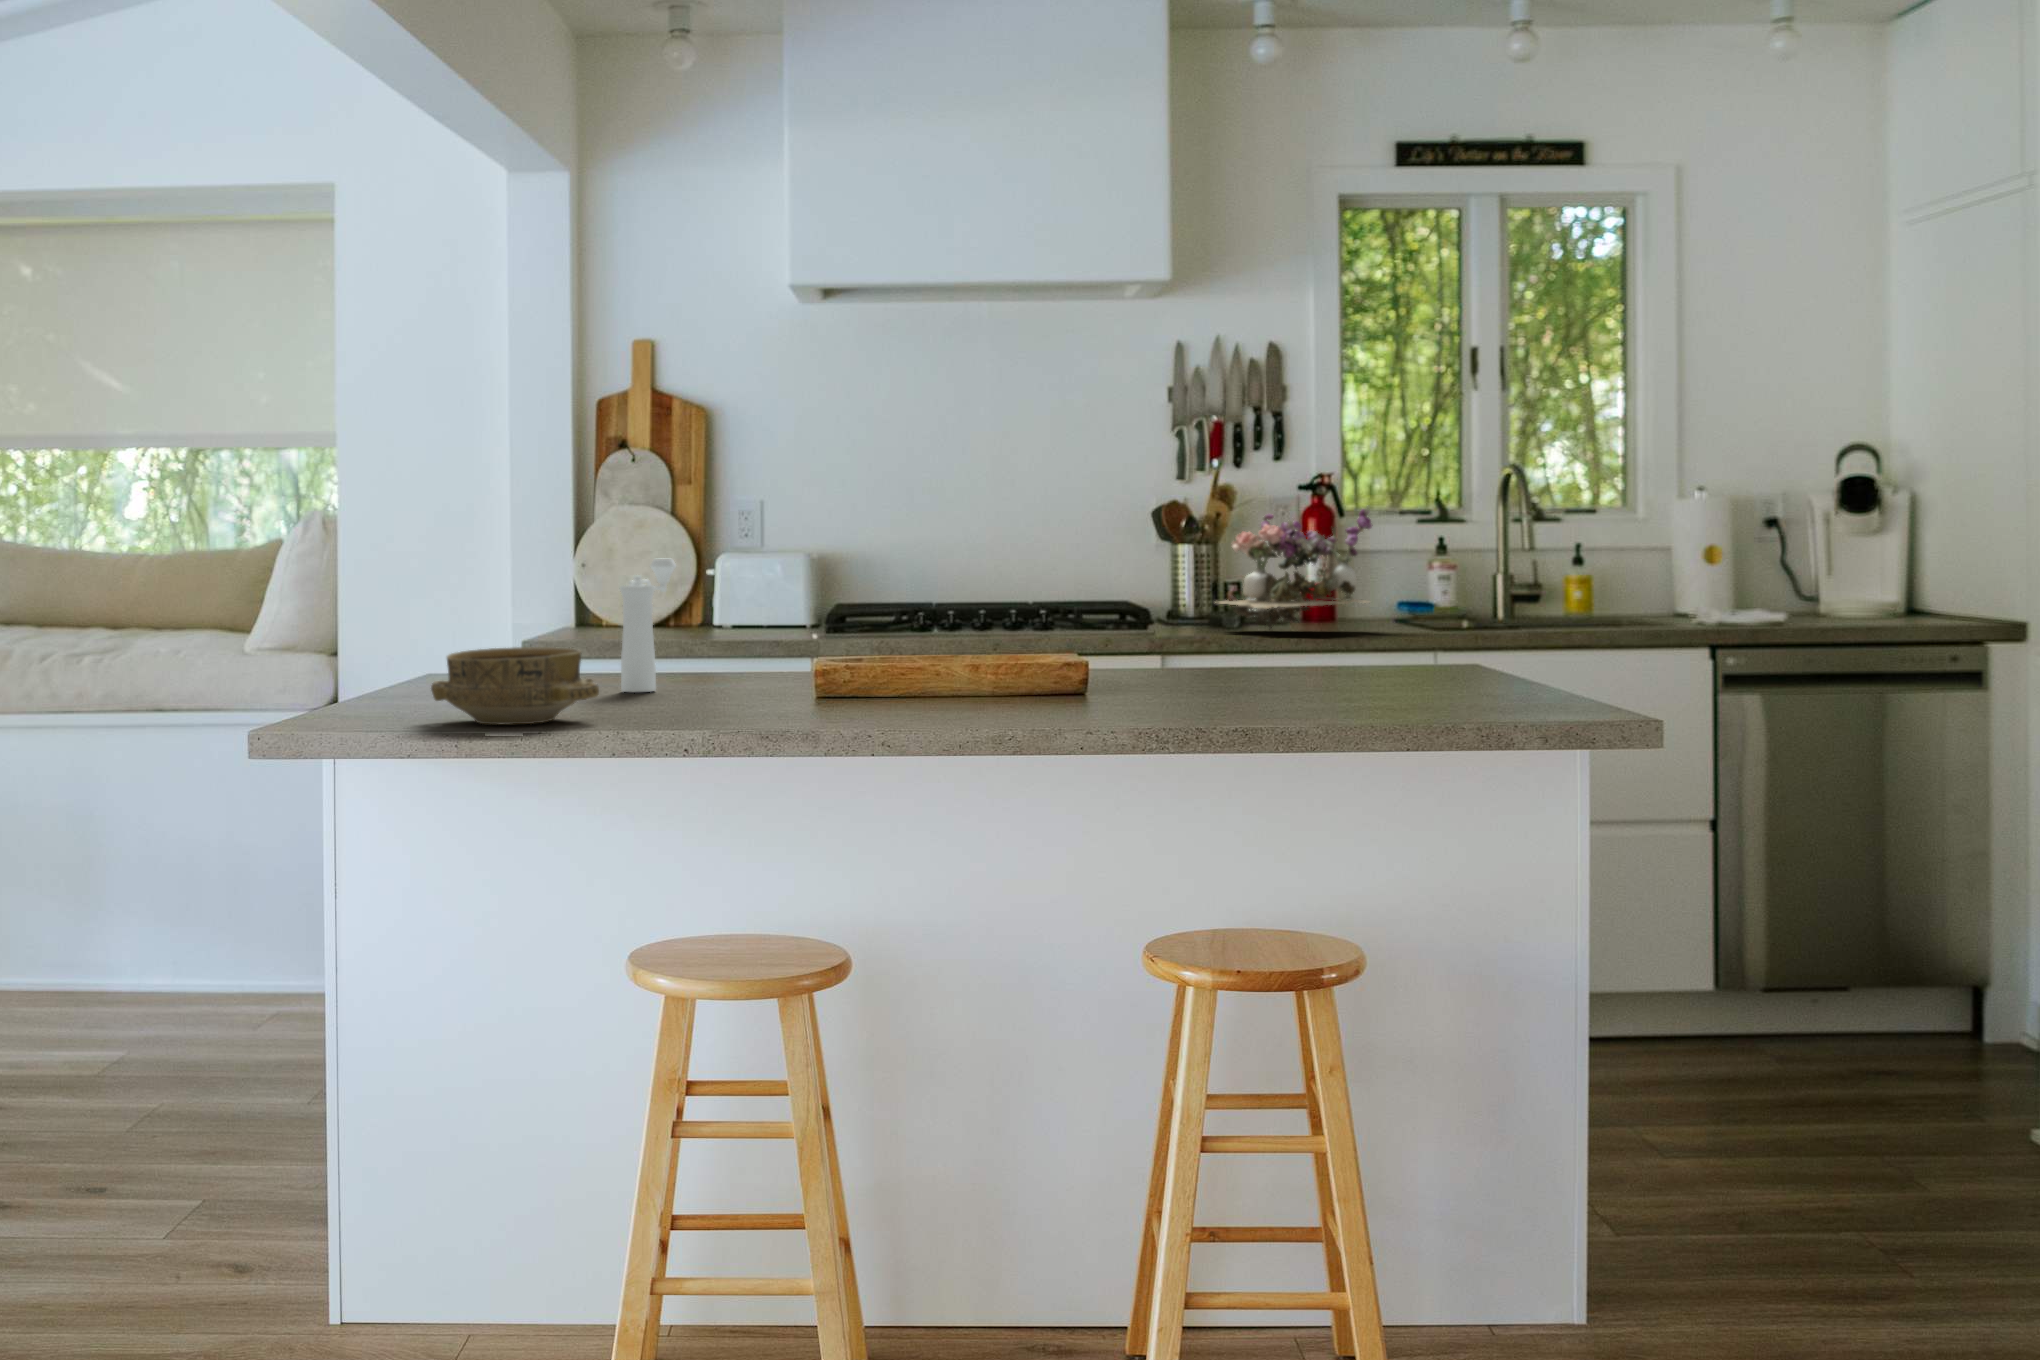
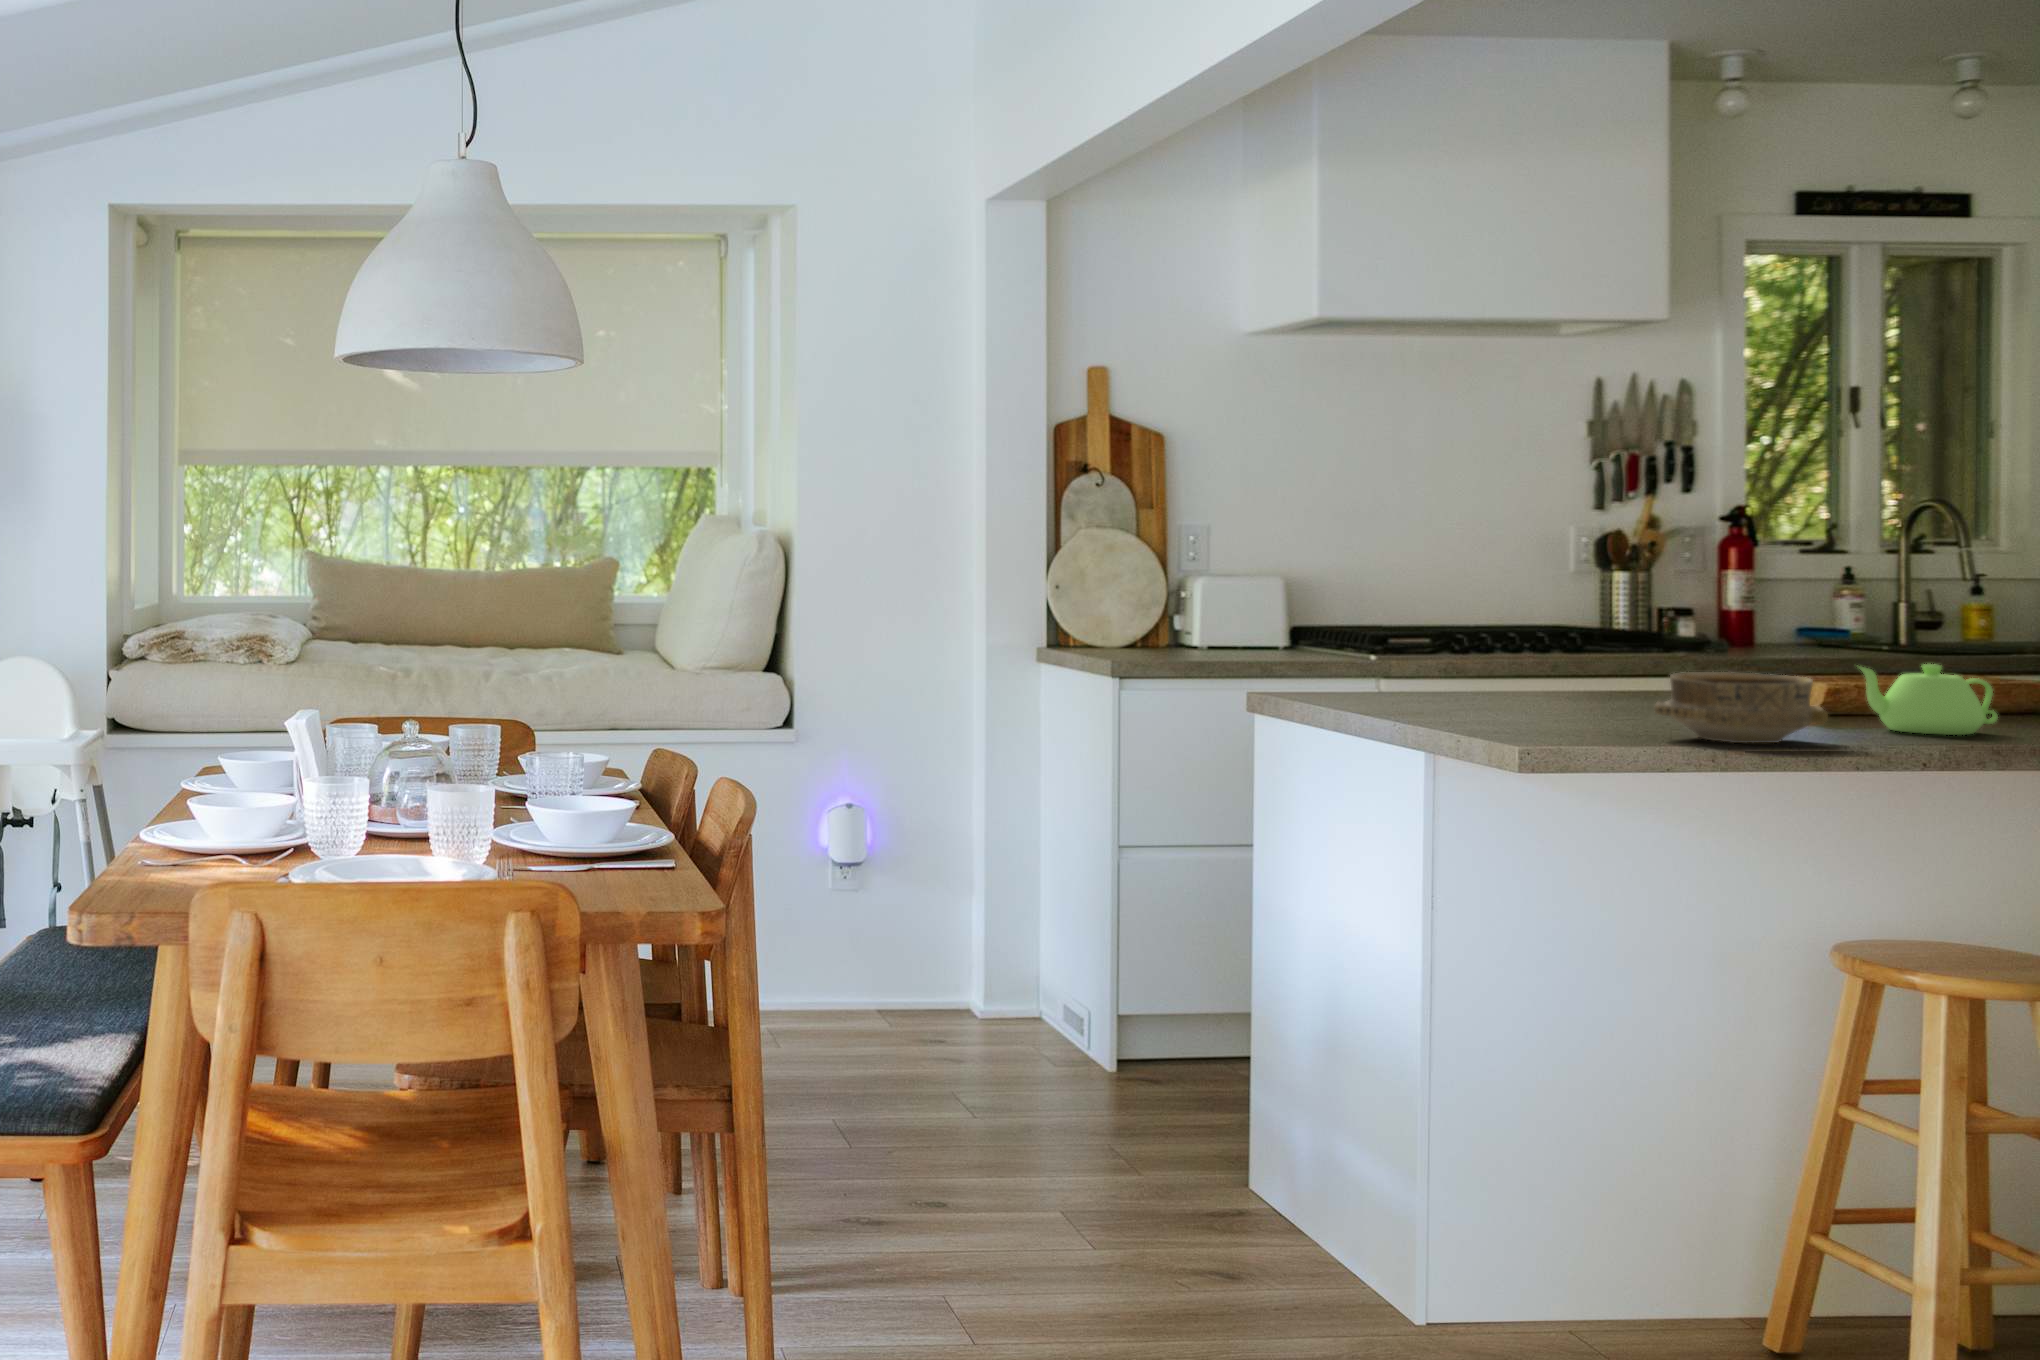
flower arrangement: present [1215,506,1373,629] -> none [1702,536,1883,654]
pepper mill: present [620,559,676,692] -> none [1589,588,1643,713]
teapot: none [734,638,853,715] -> present [1859,664,1998,735]

